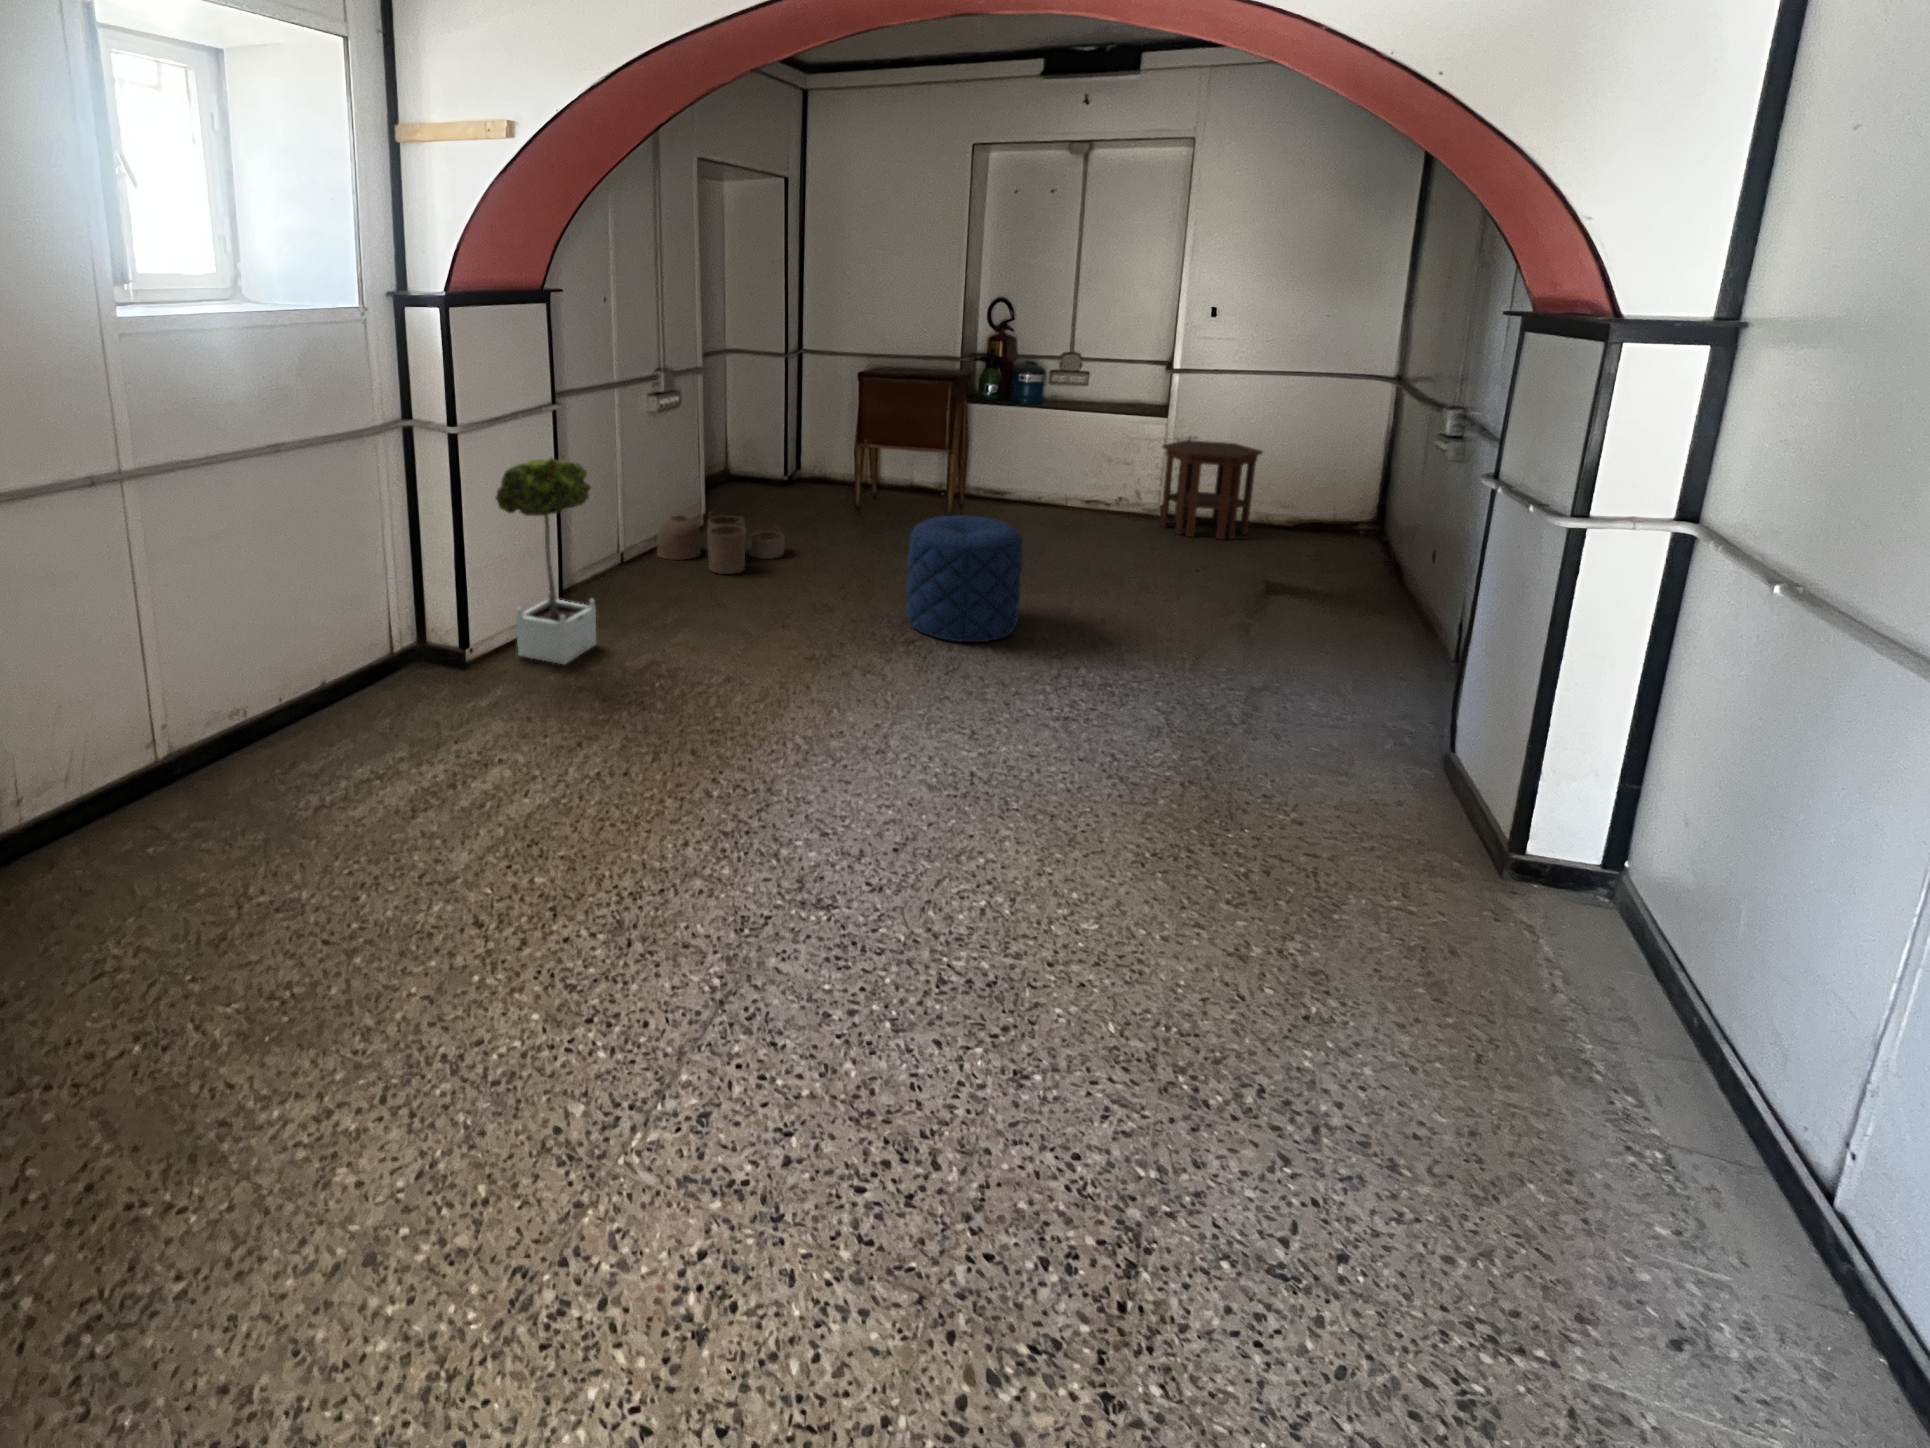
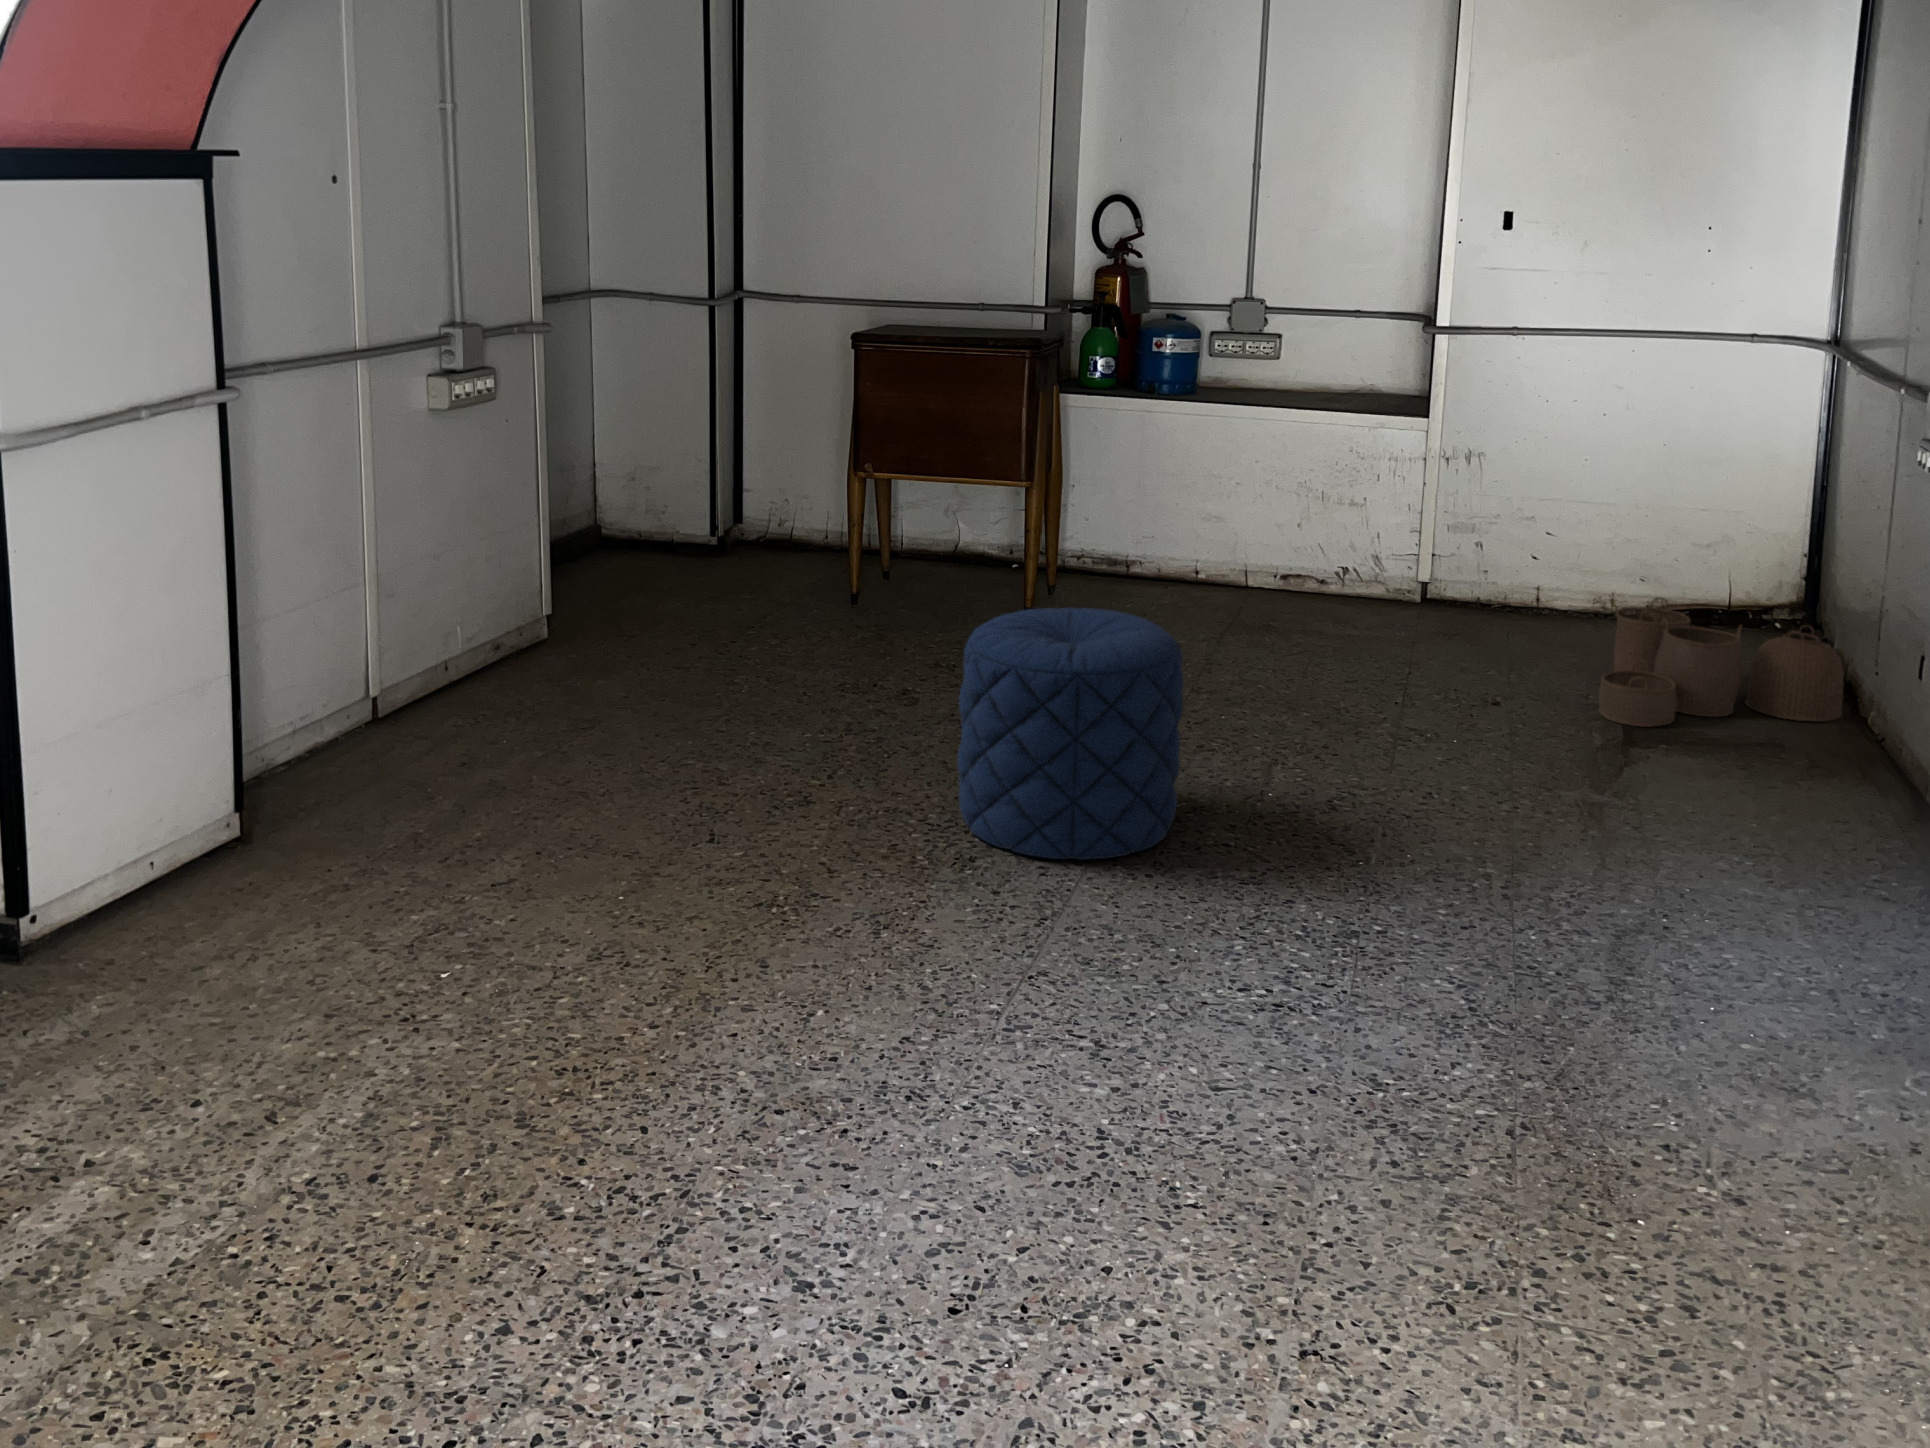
side table: present [1160,440,1263,540] -> none [1423,460,1602,645]
potted tree: present [496,458,596,664] -> none [82,497,312,943]
woven basket: present [657,515,784,574] -> present [1599,597,1844,727]

